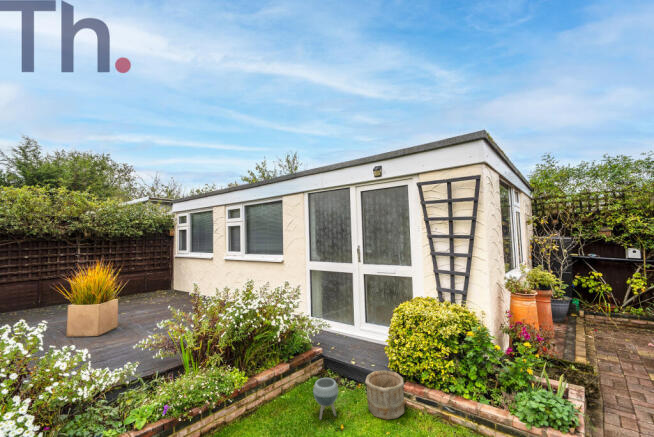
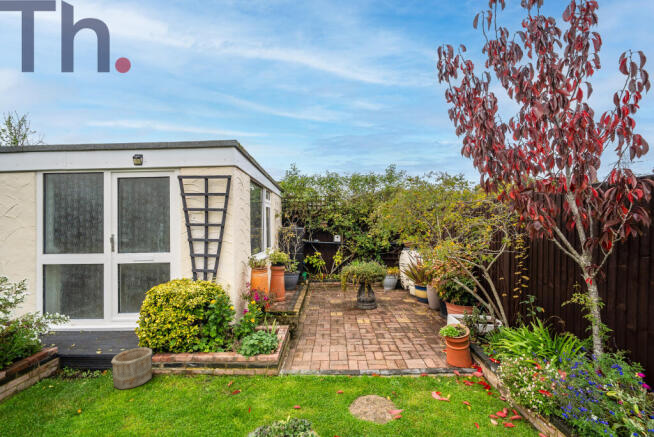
planter: present [313,378,338,420] -> none [43,369,77,412]

